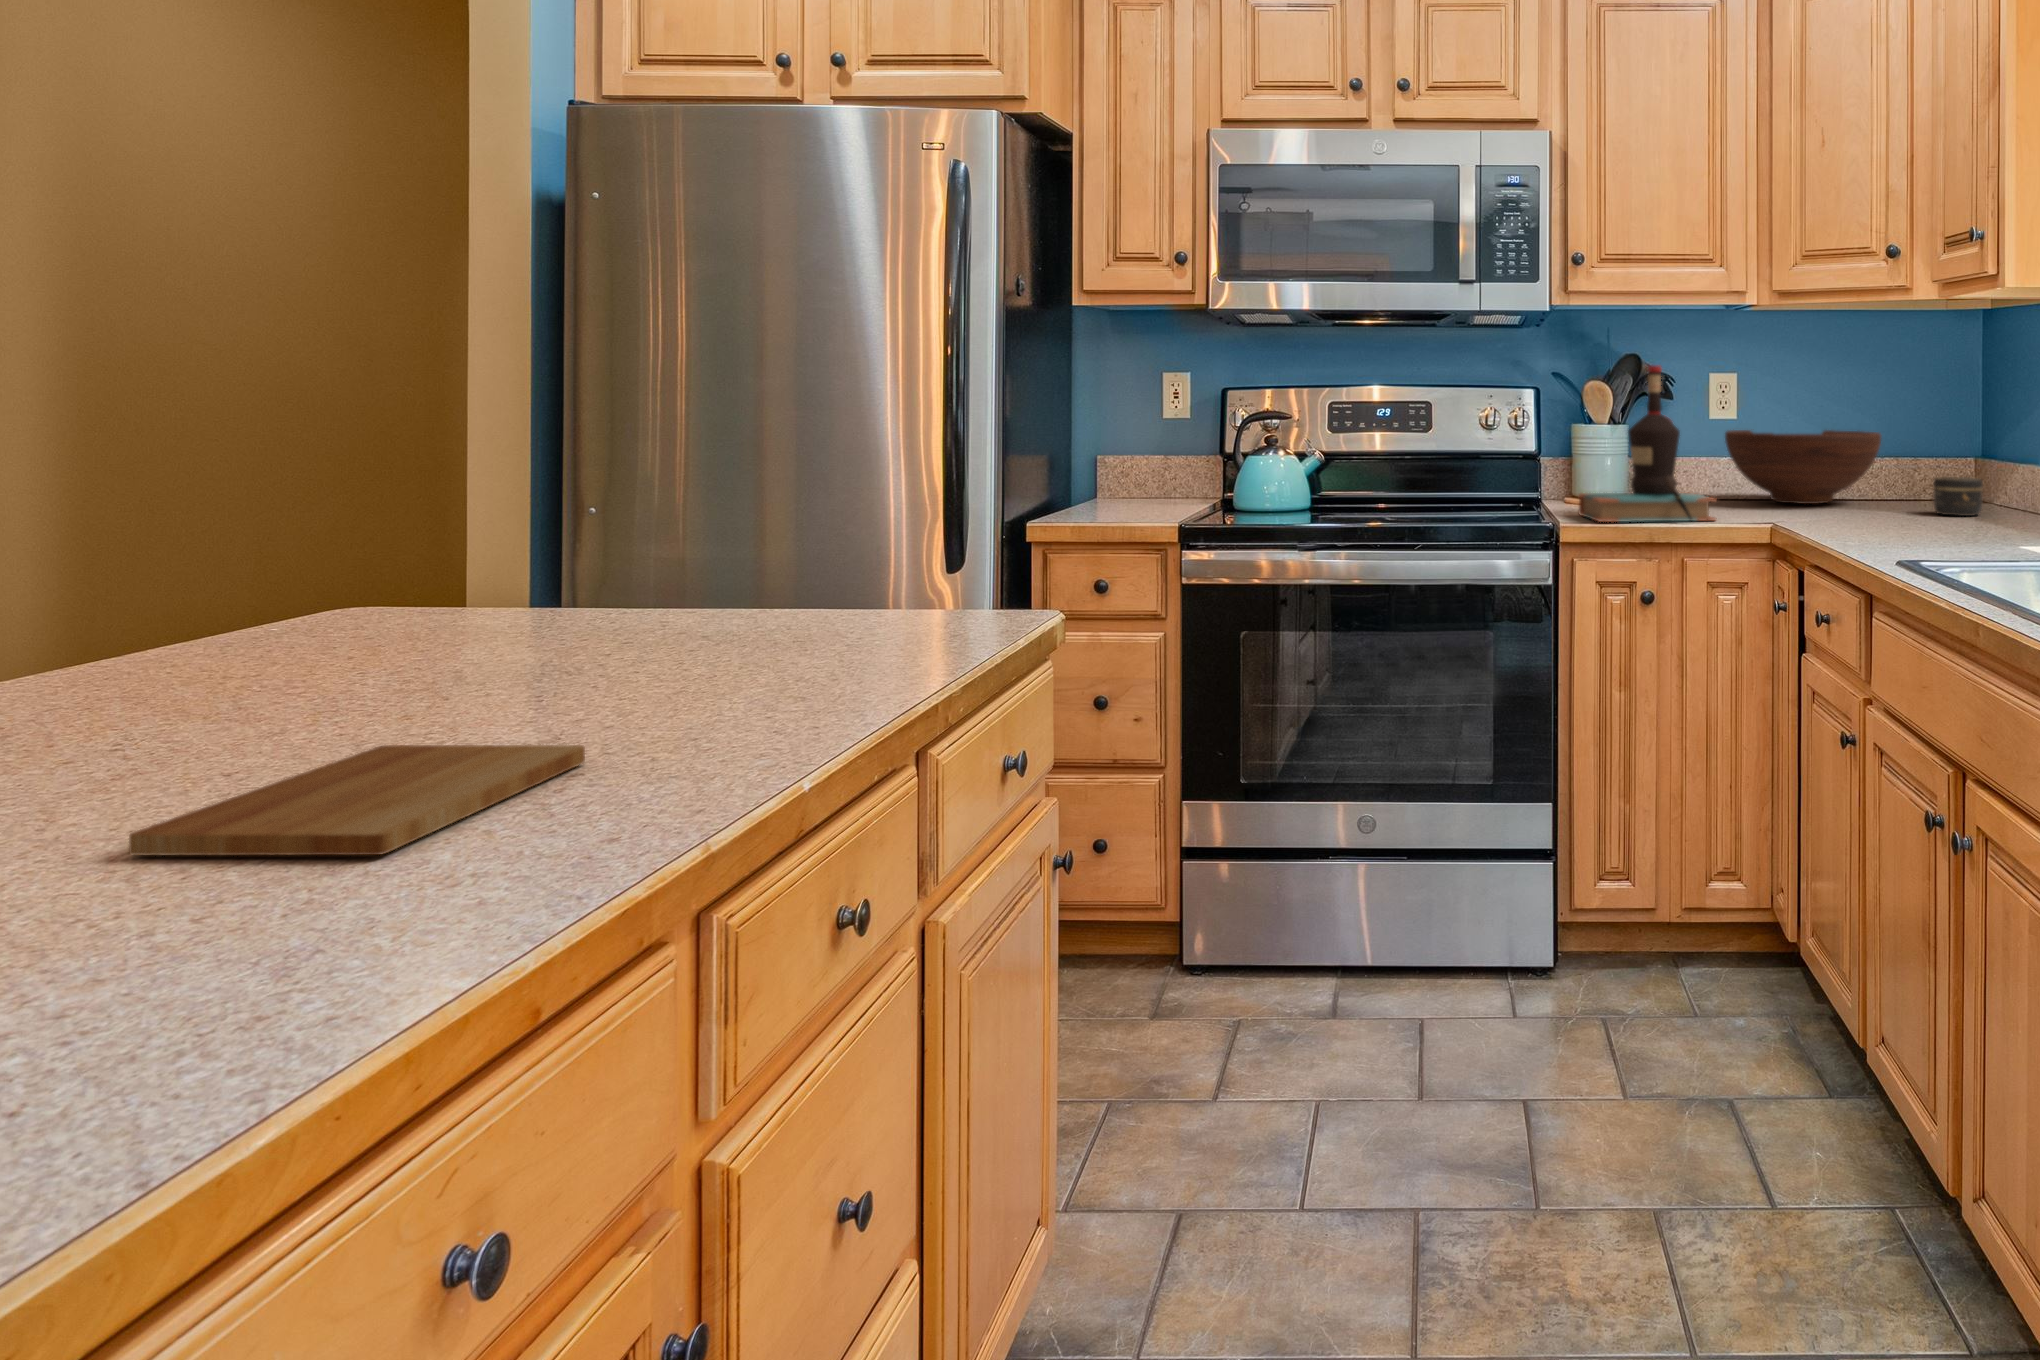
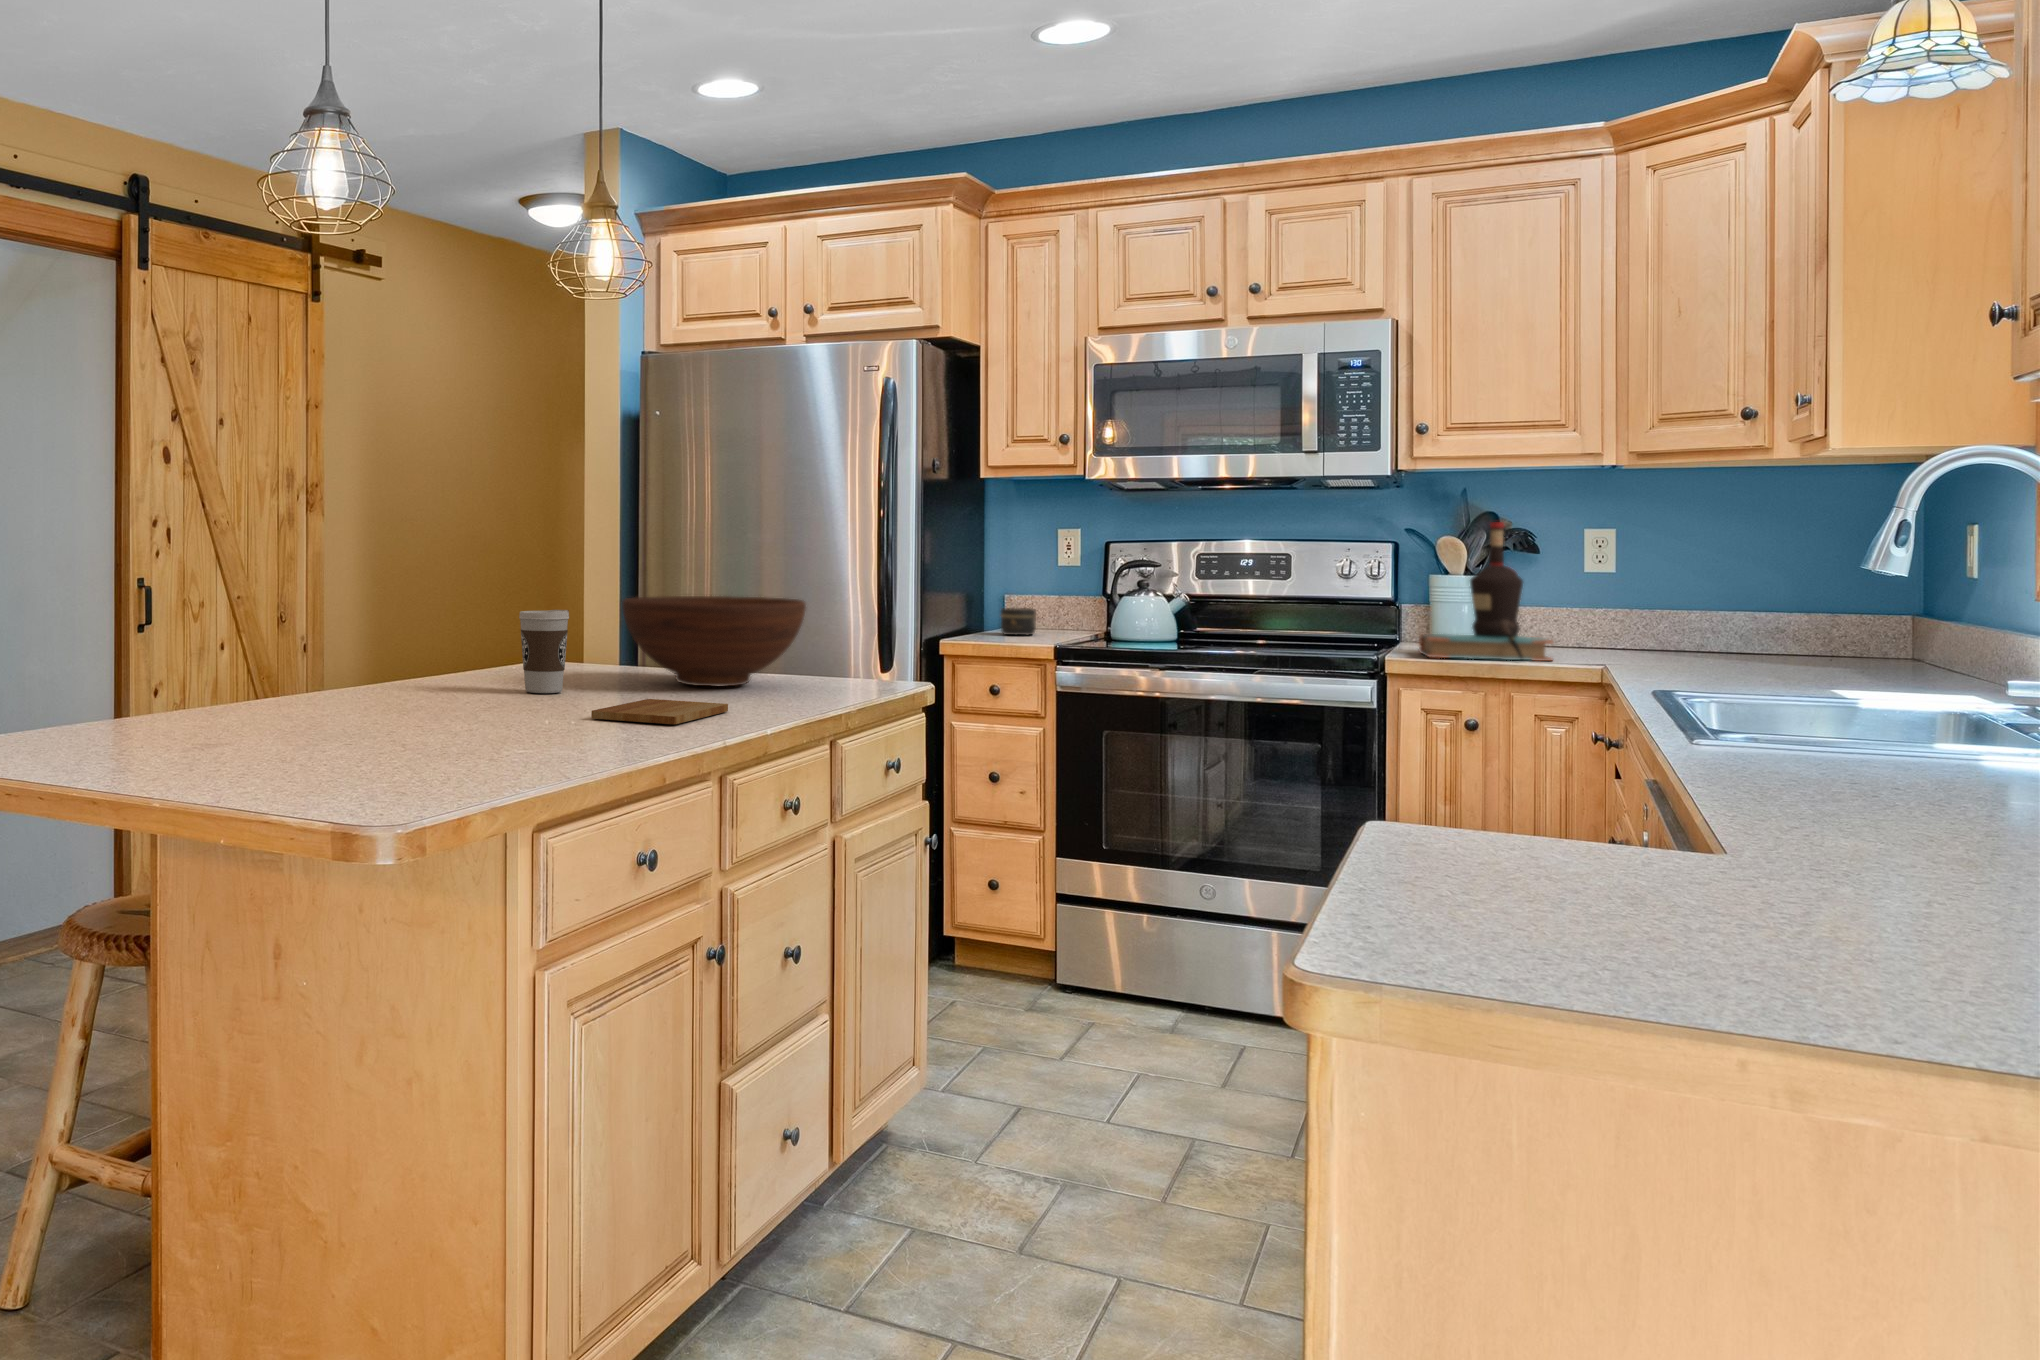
fruit bowl: present [1725,430,1881,504] -> present [622,596,806,686]
jar: present [1933,477,1983,516] -> present [1001,608,1036,635]
coffee cup: none [44,535,204,740] -> present [519,610,569,693]

